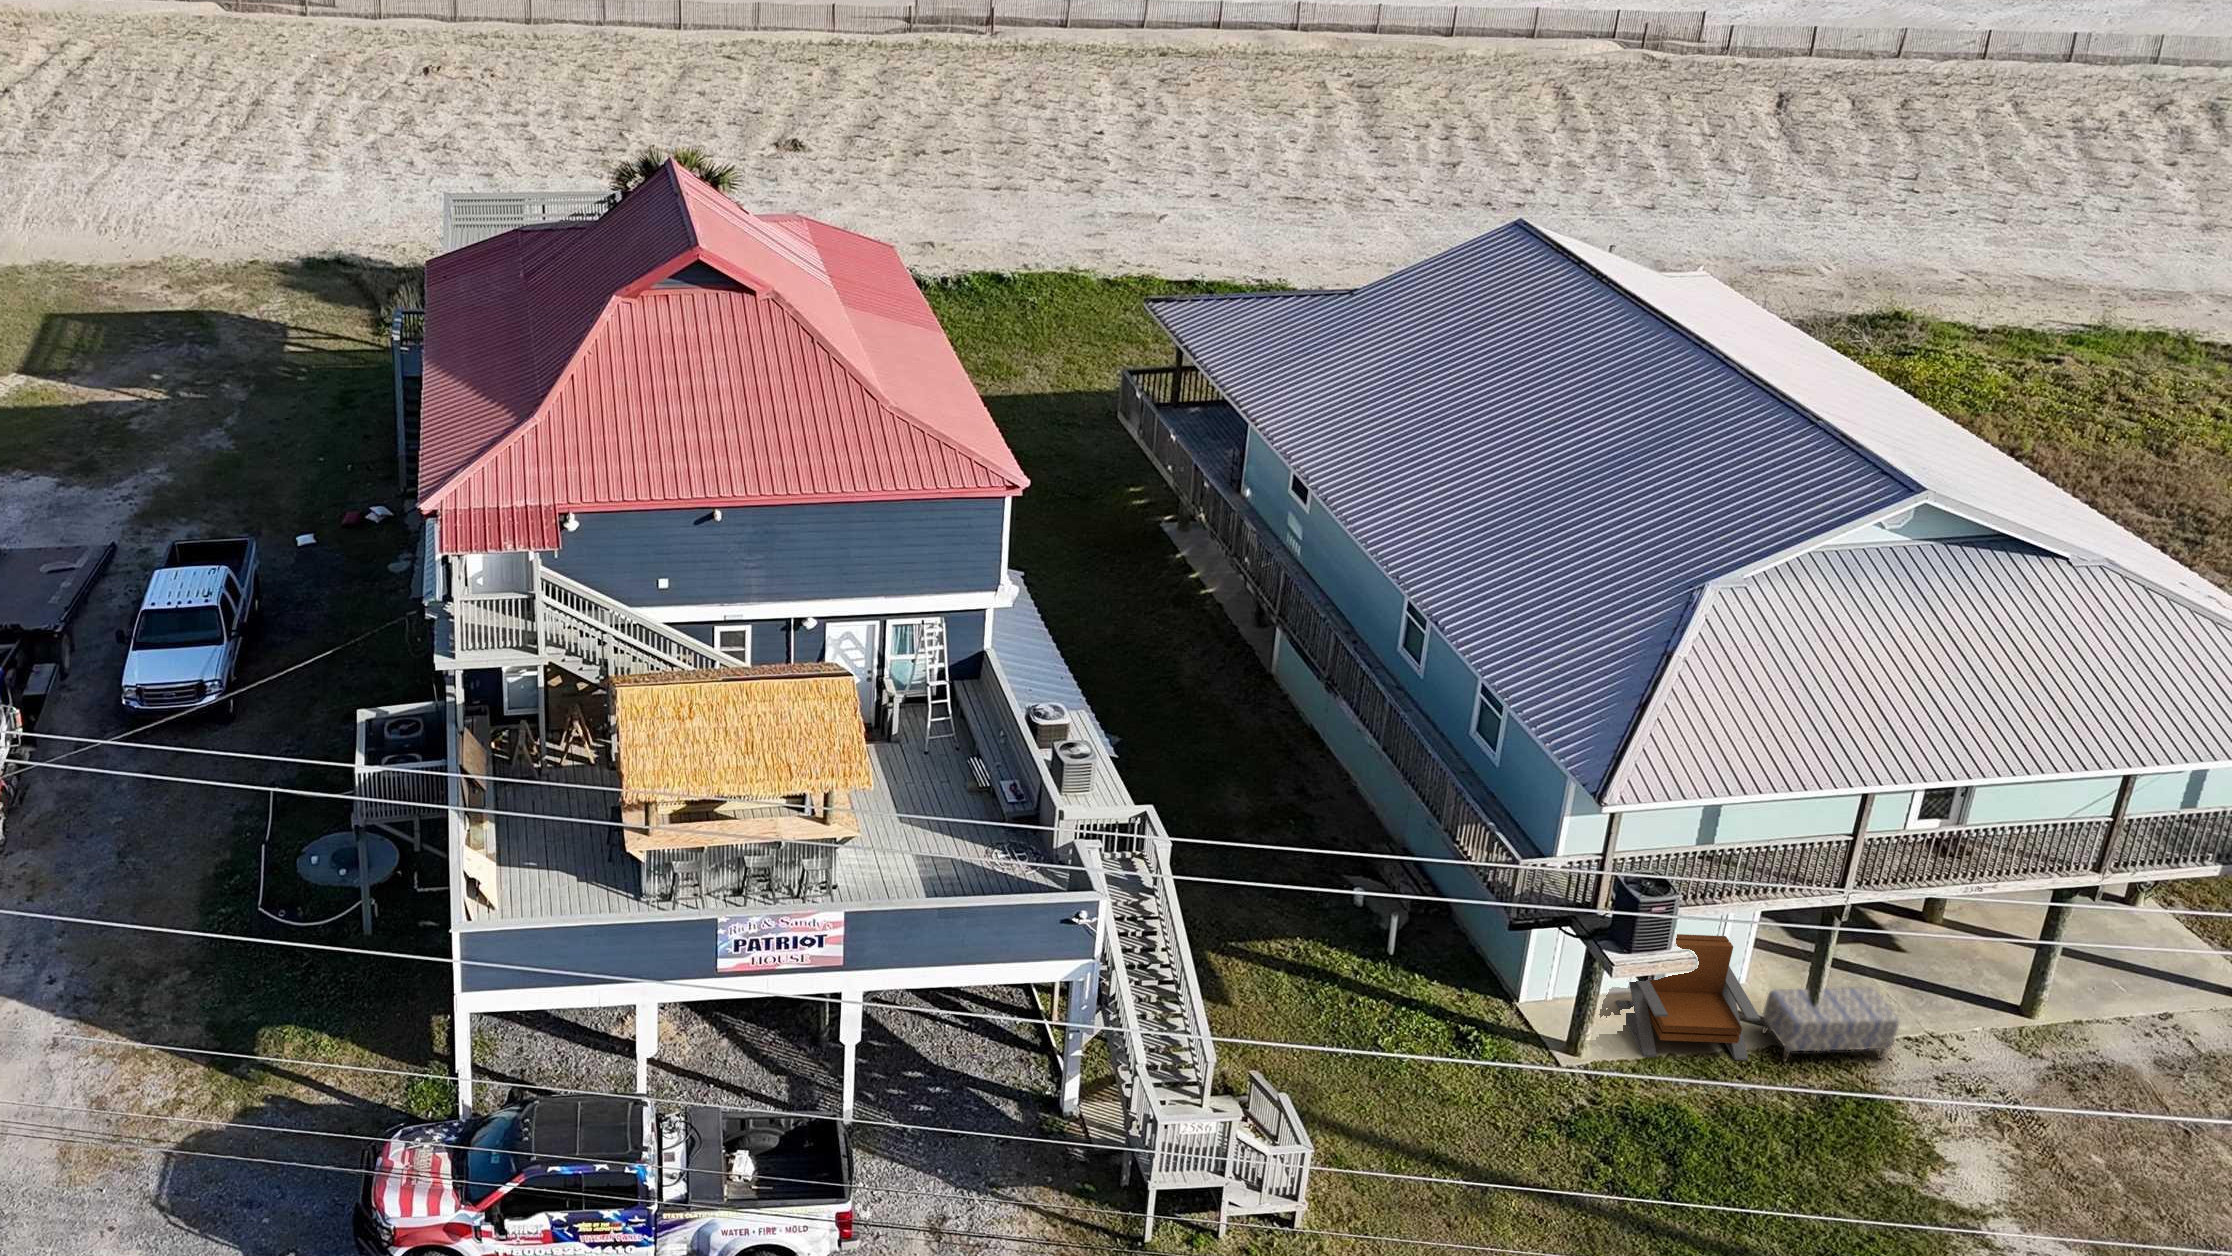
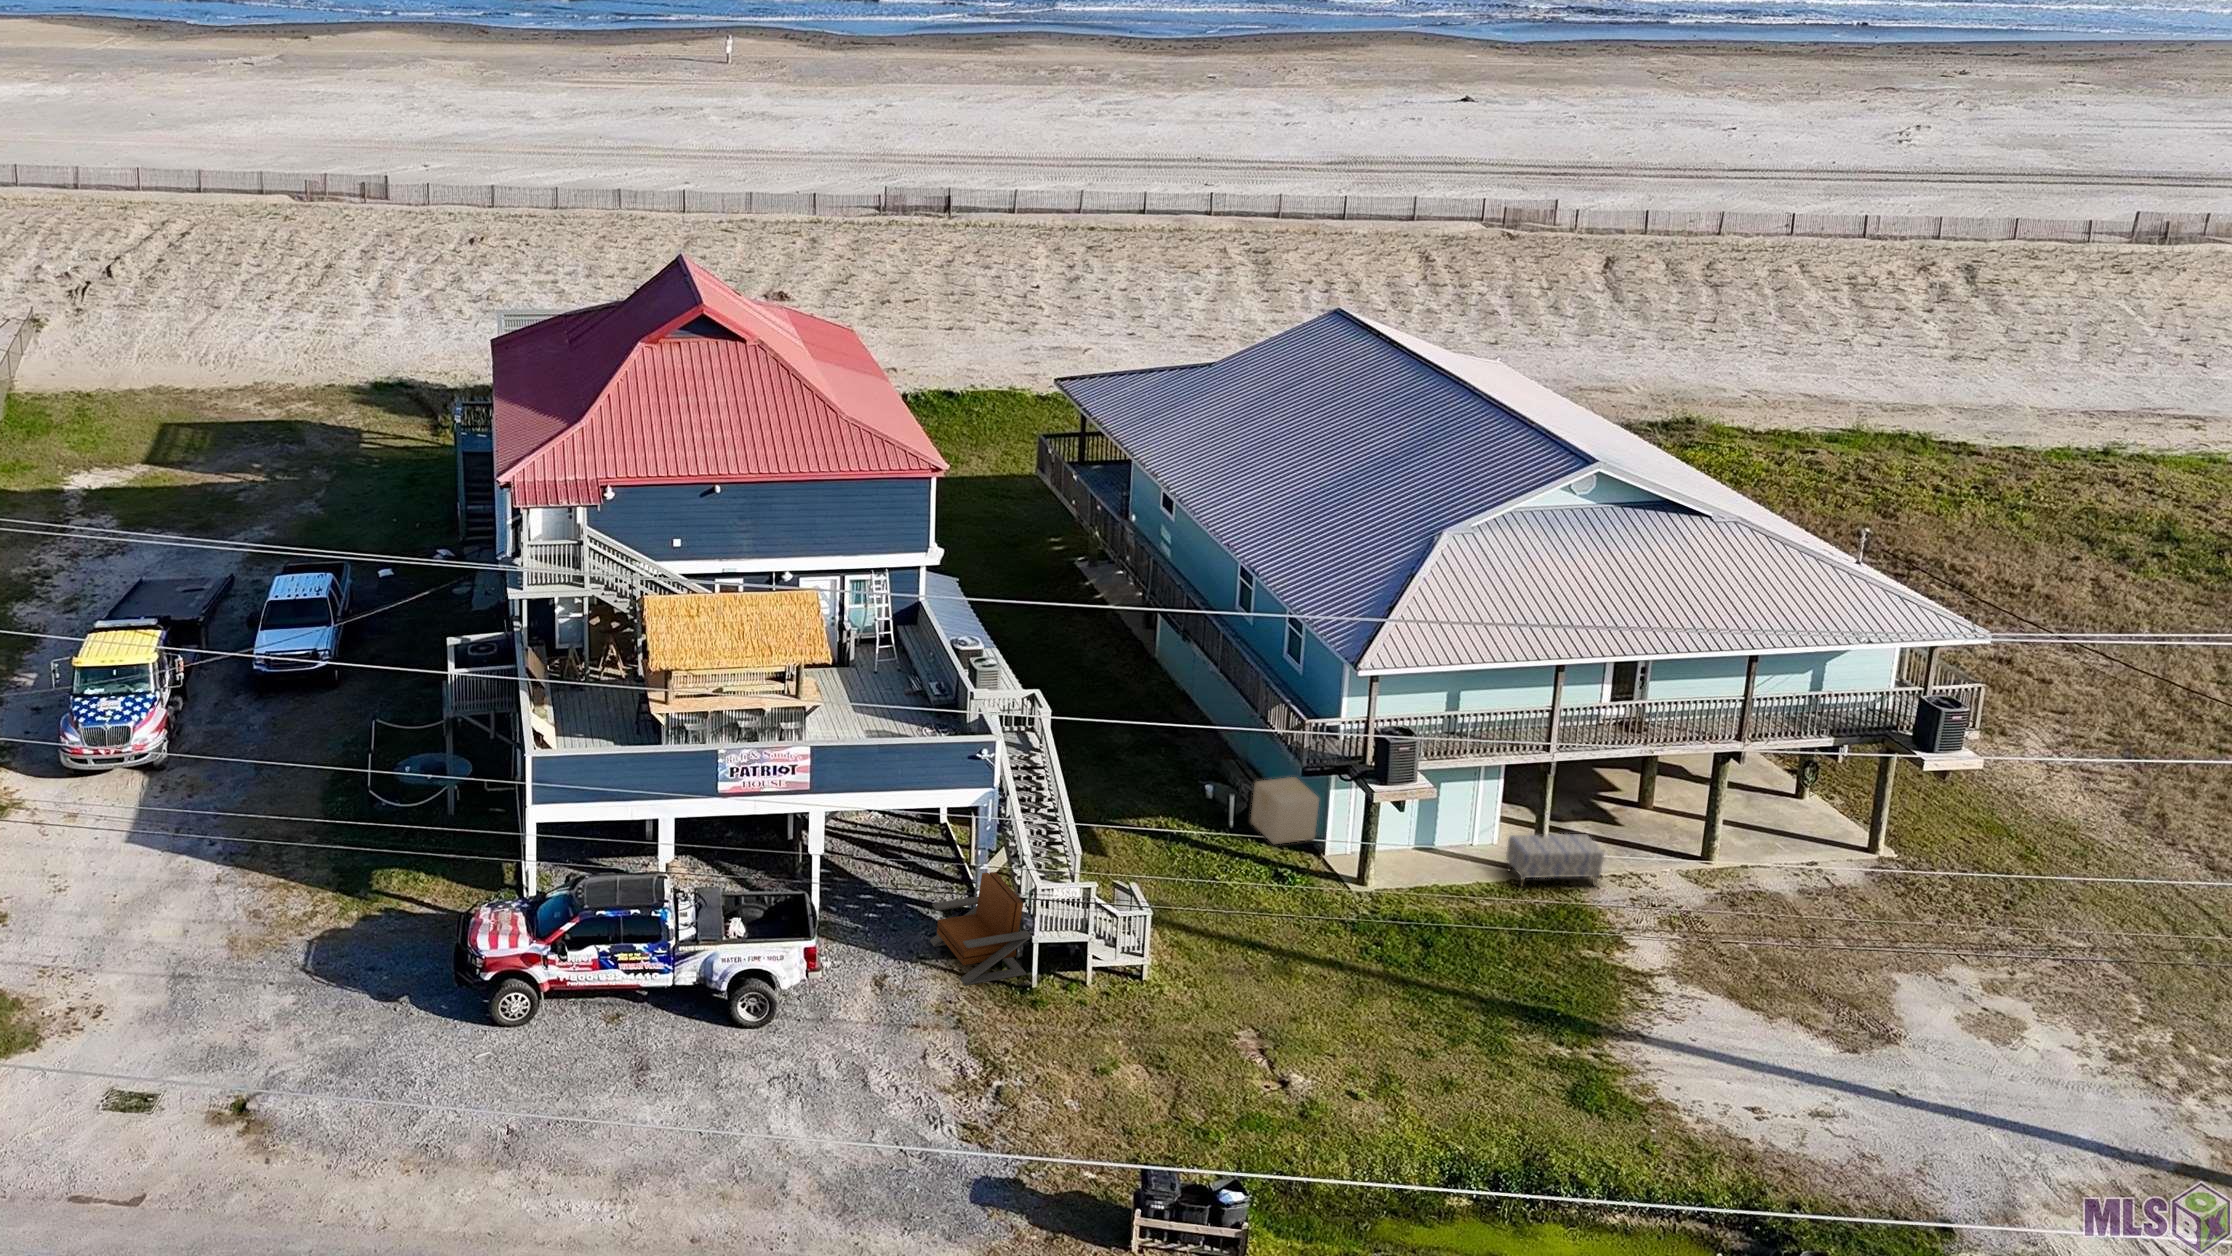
cardboard box: none [1417,893,1515,987] -> present [1251,777,1319,845]
lounge chair: present [1616,934,1760,1061] -> present [930,872,1030,985]

